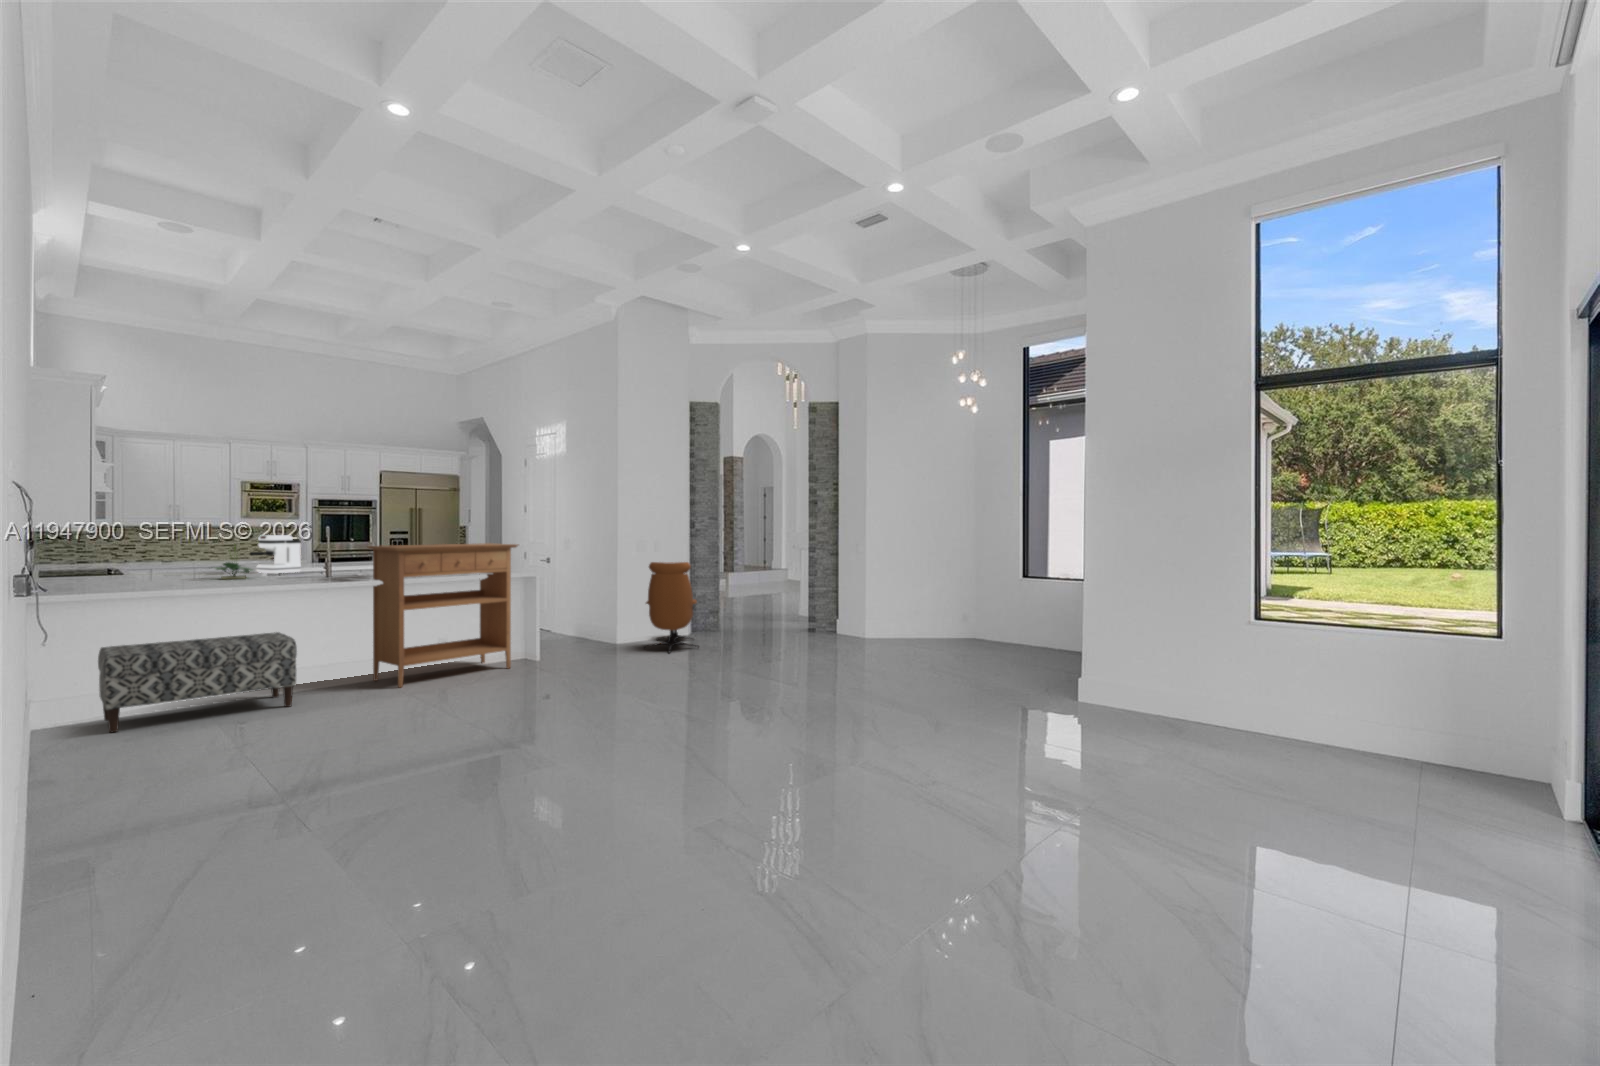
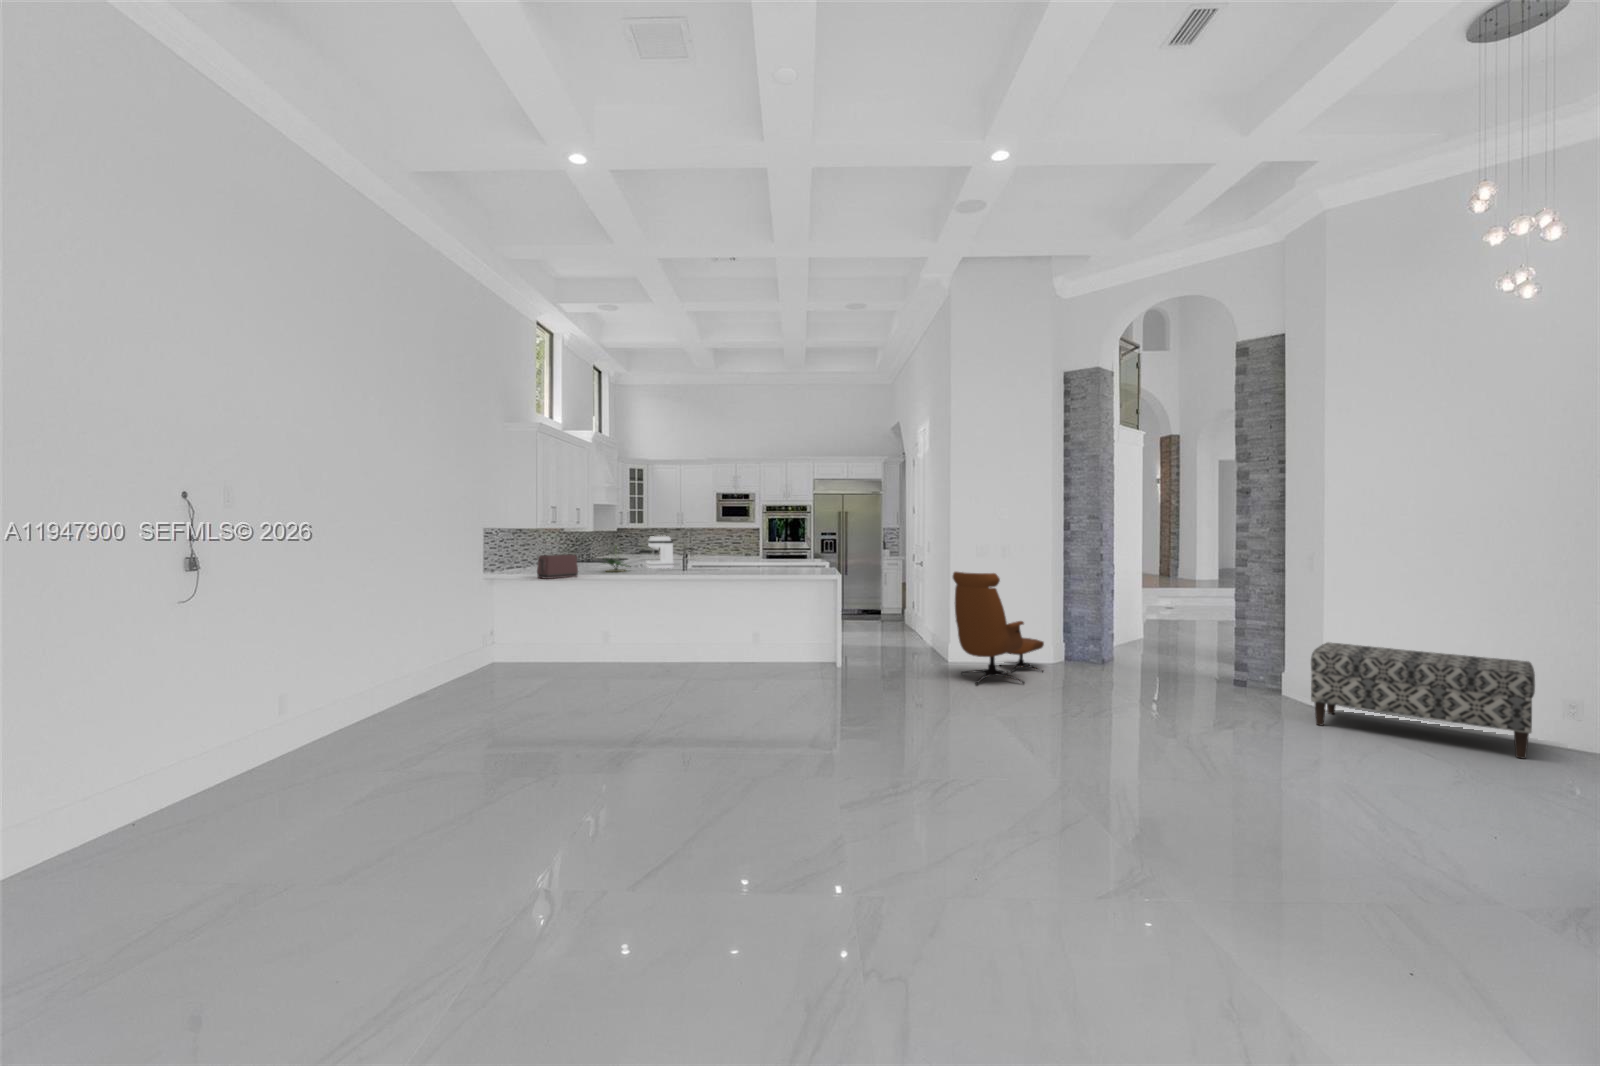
console table: present [368,543,518,687] -> none [675,546,804,680]
toaster: none [158,558,216,589] -> present [537,554,578,579]
bench: present [98,632,297,733] -> present [1311,642,1535,759]

